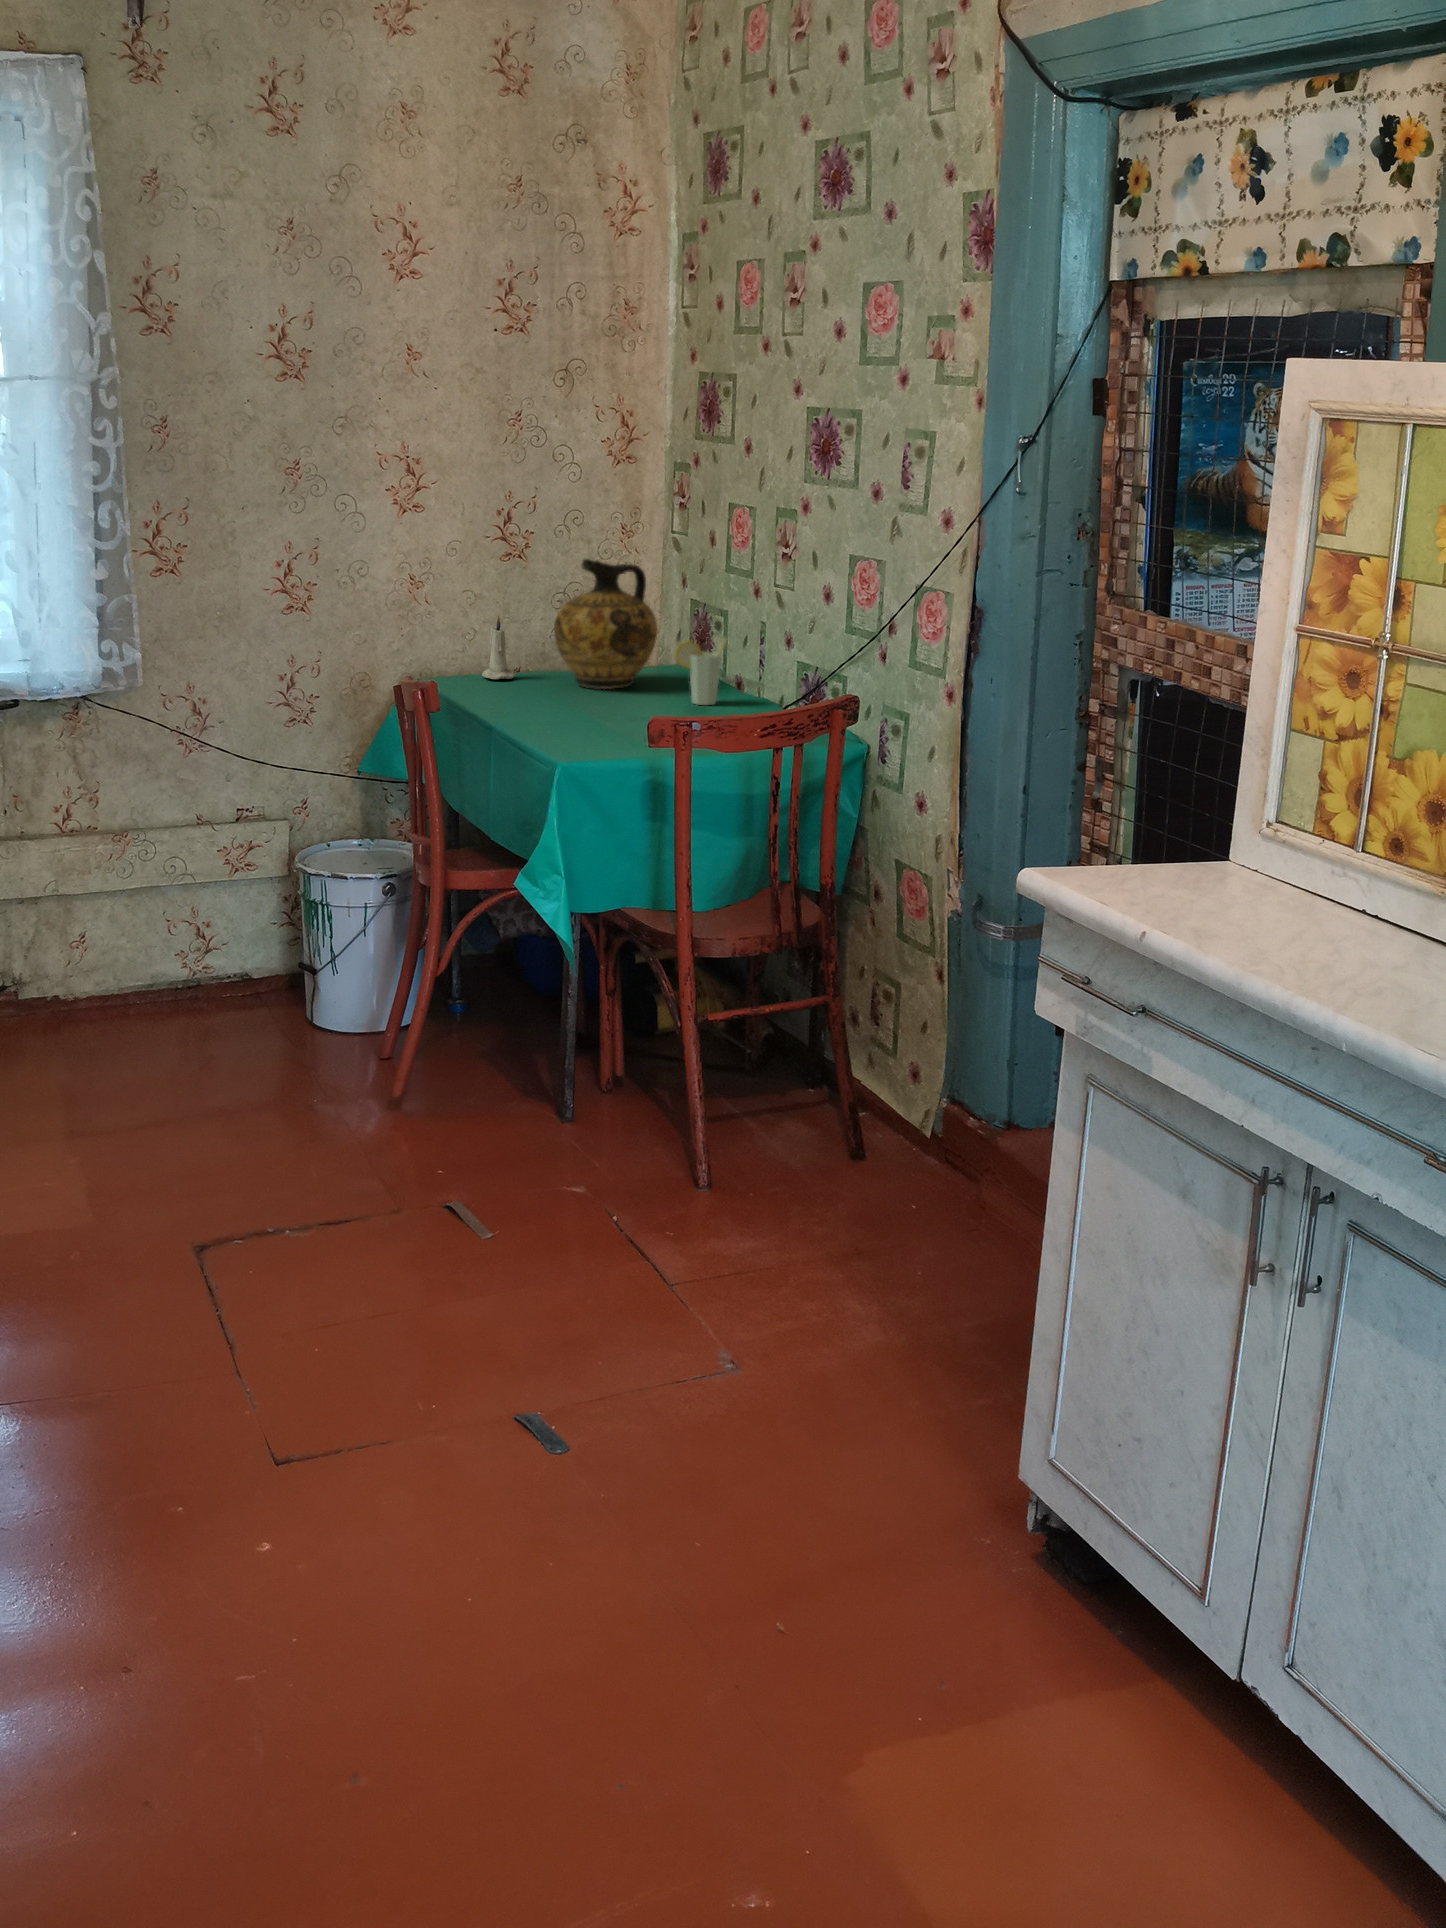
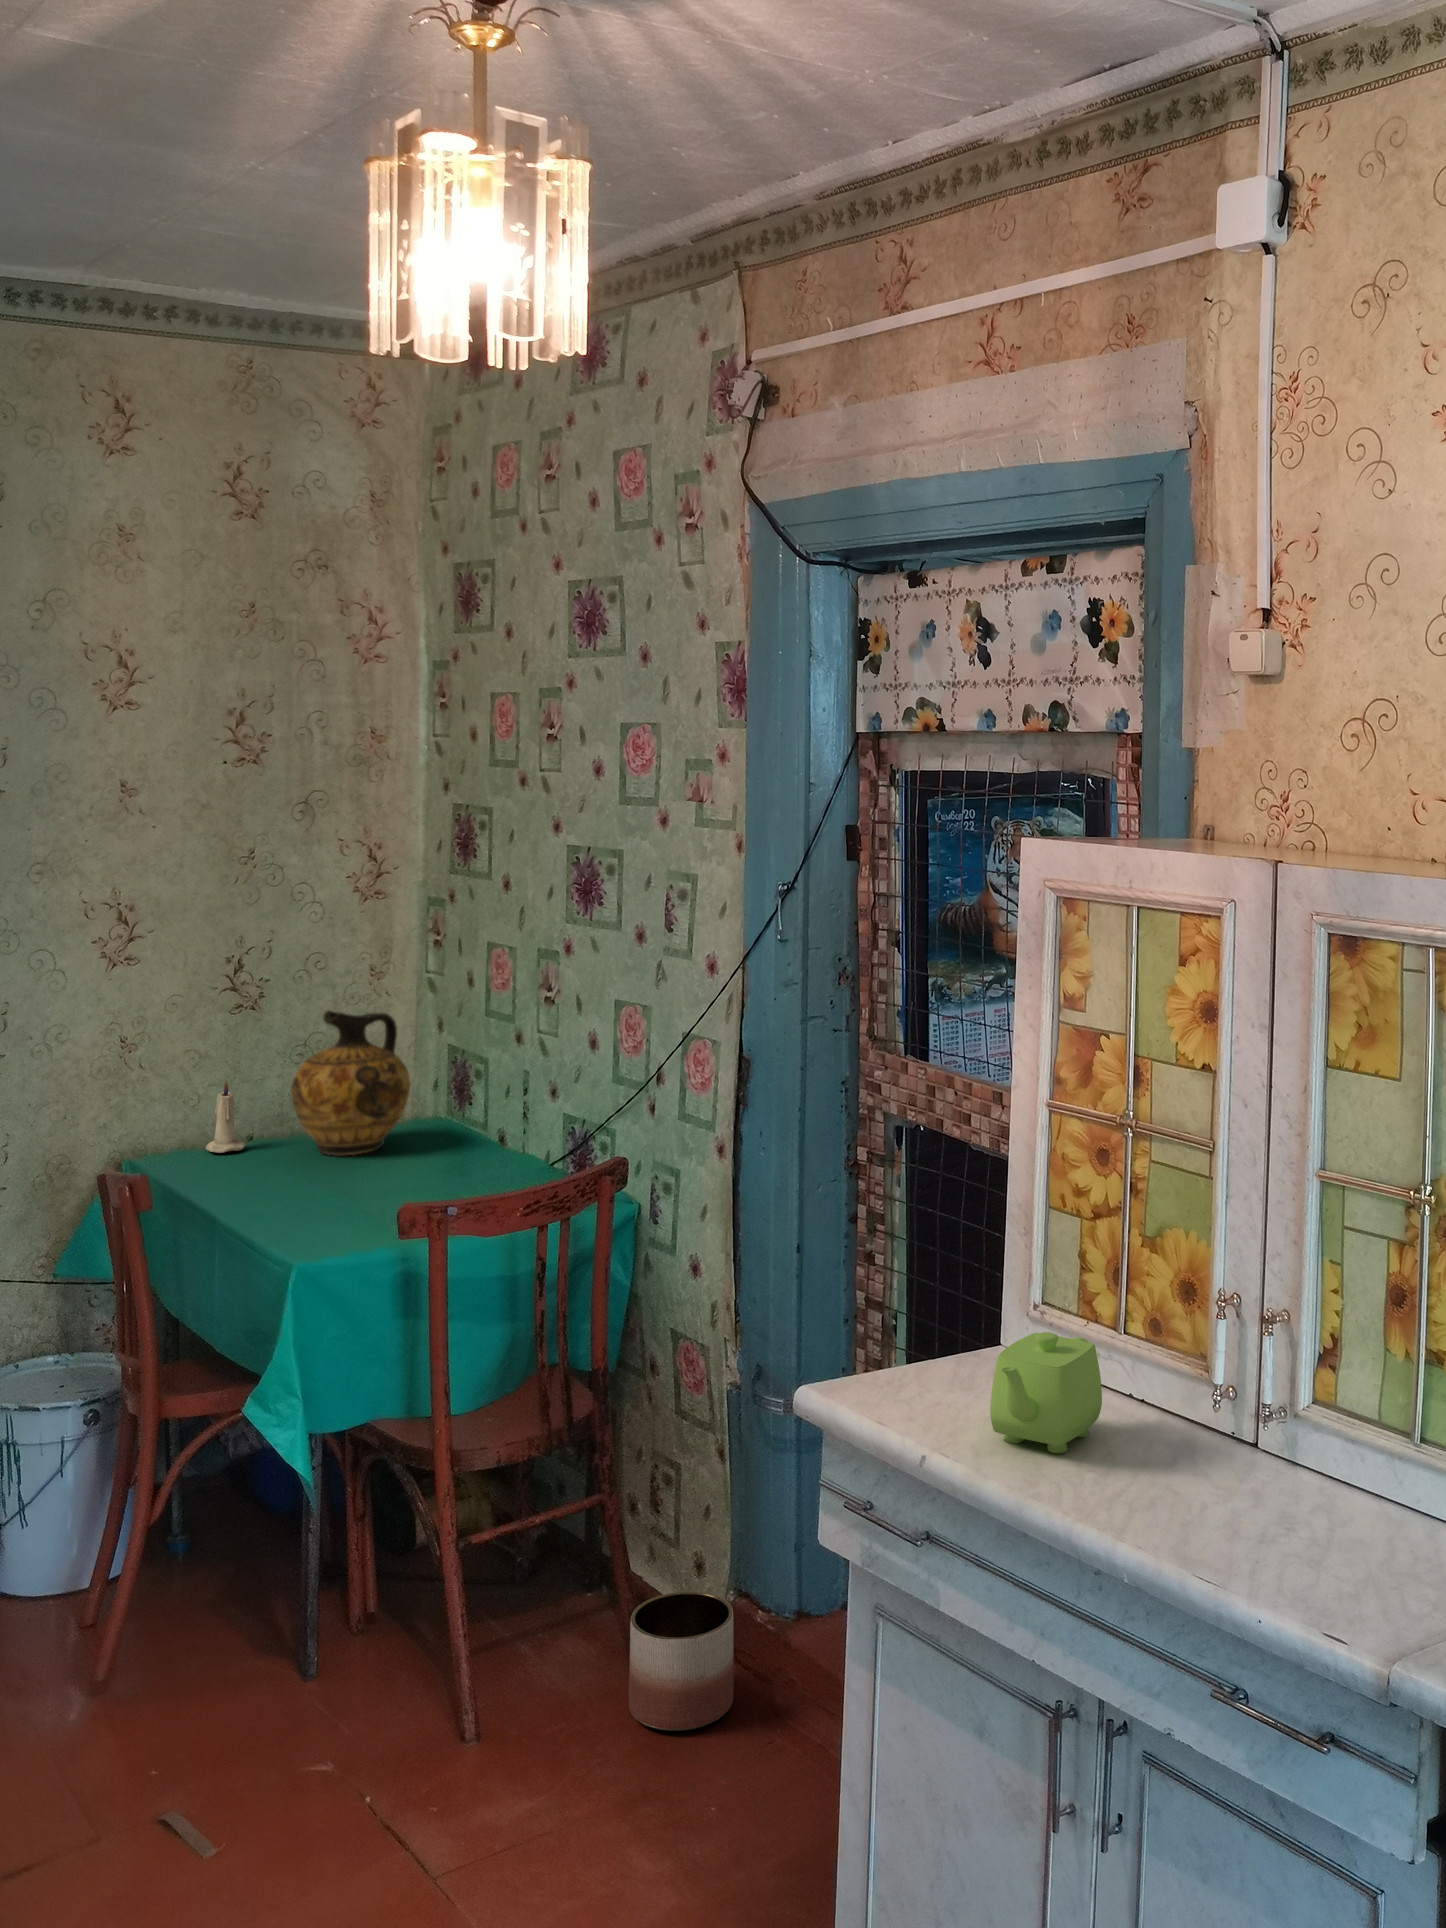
cup: present [675,638,727,705] -> none [429,1090,488,1168]
teapot: none [1213,834,1333,945] -> present [990,1332,1102,1453]
planter: none [847,1087,946,1201] -> present [629,1592,734,1731]

